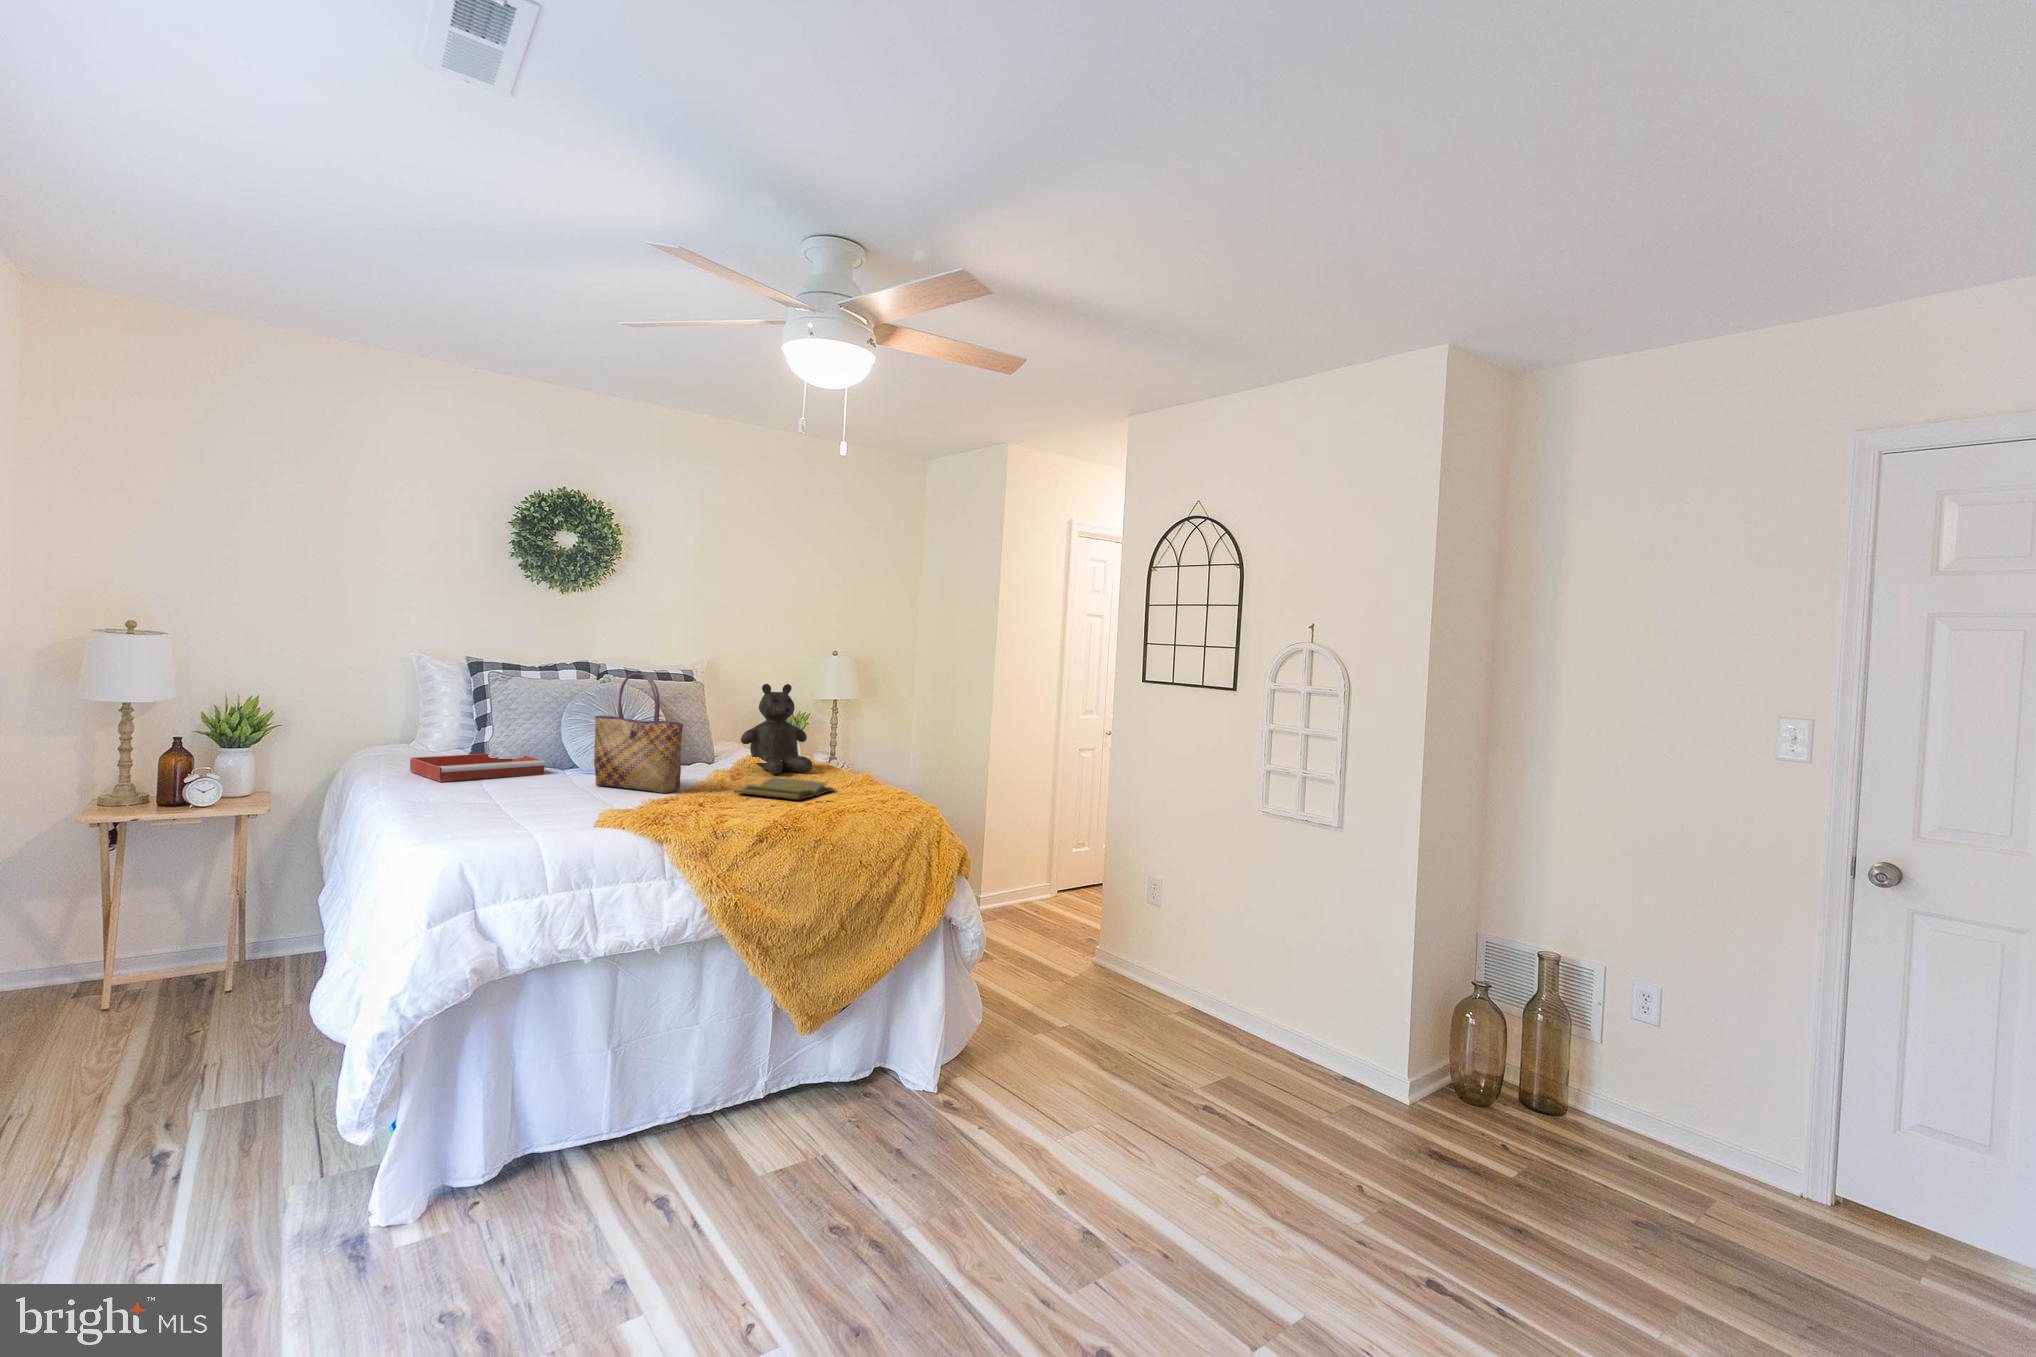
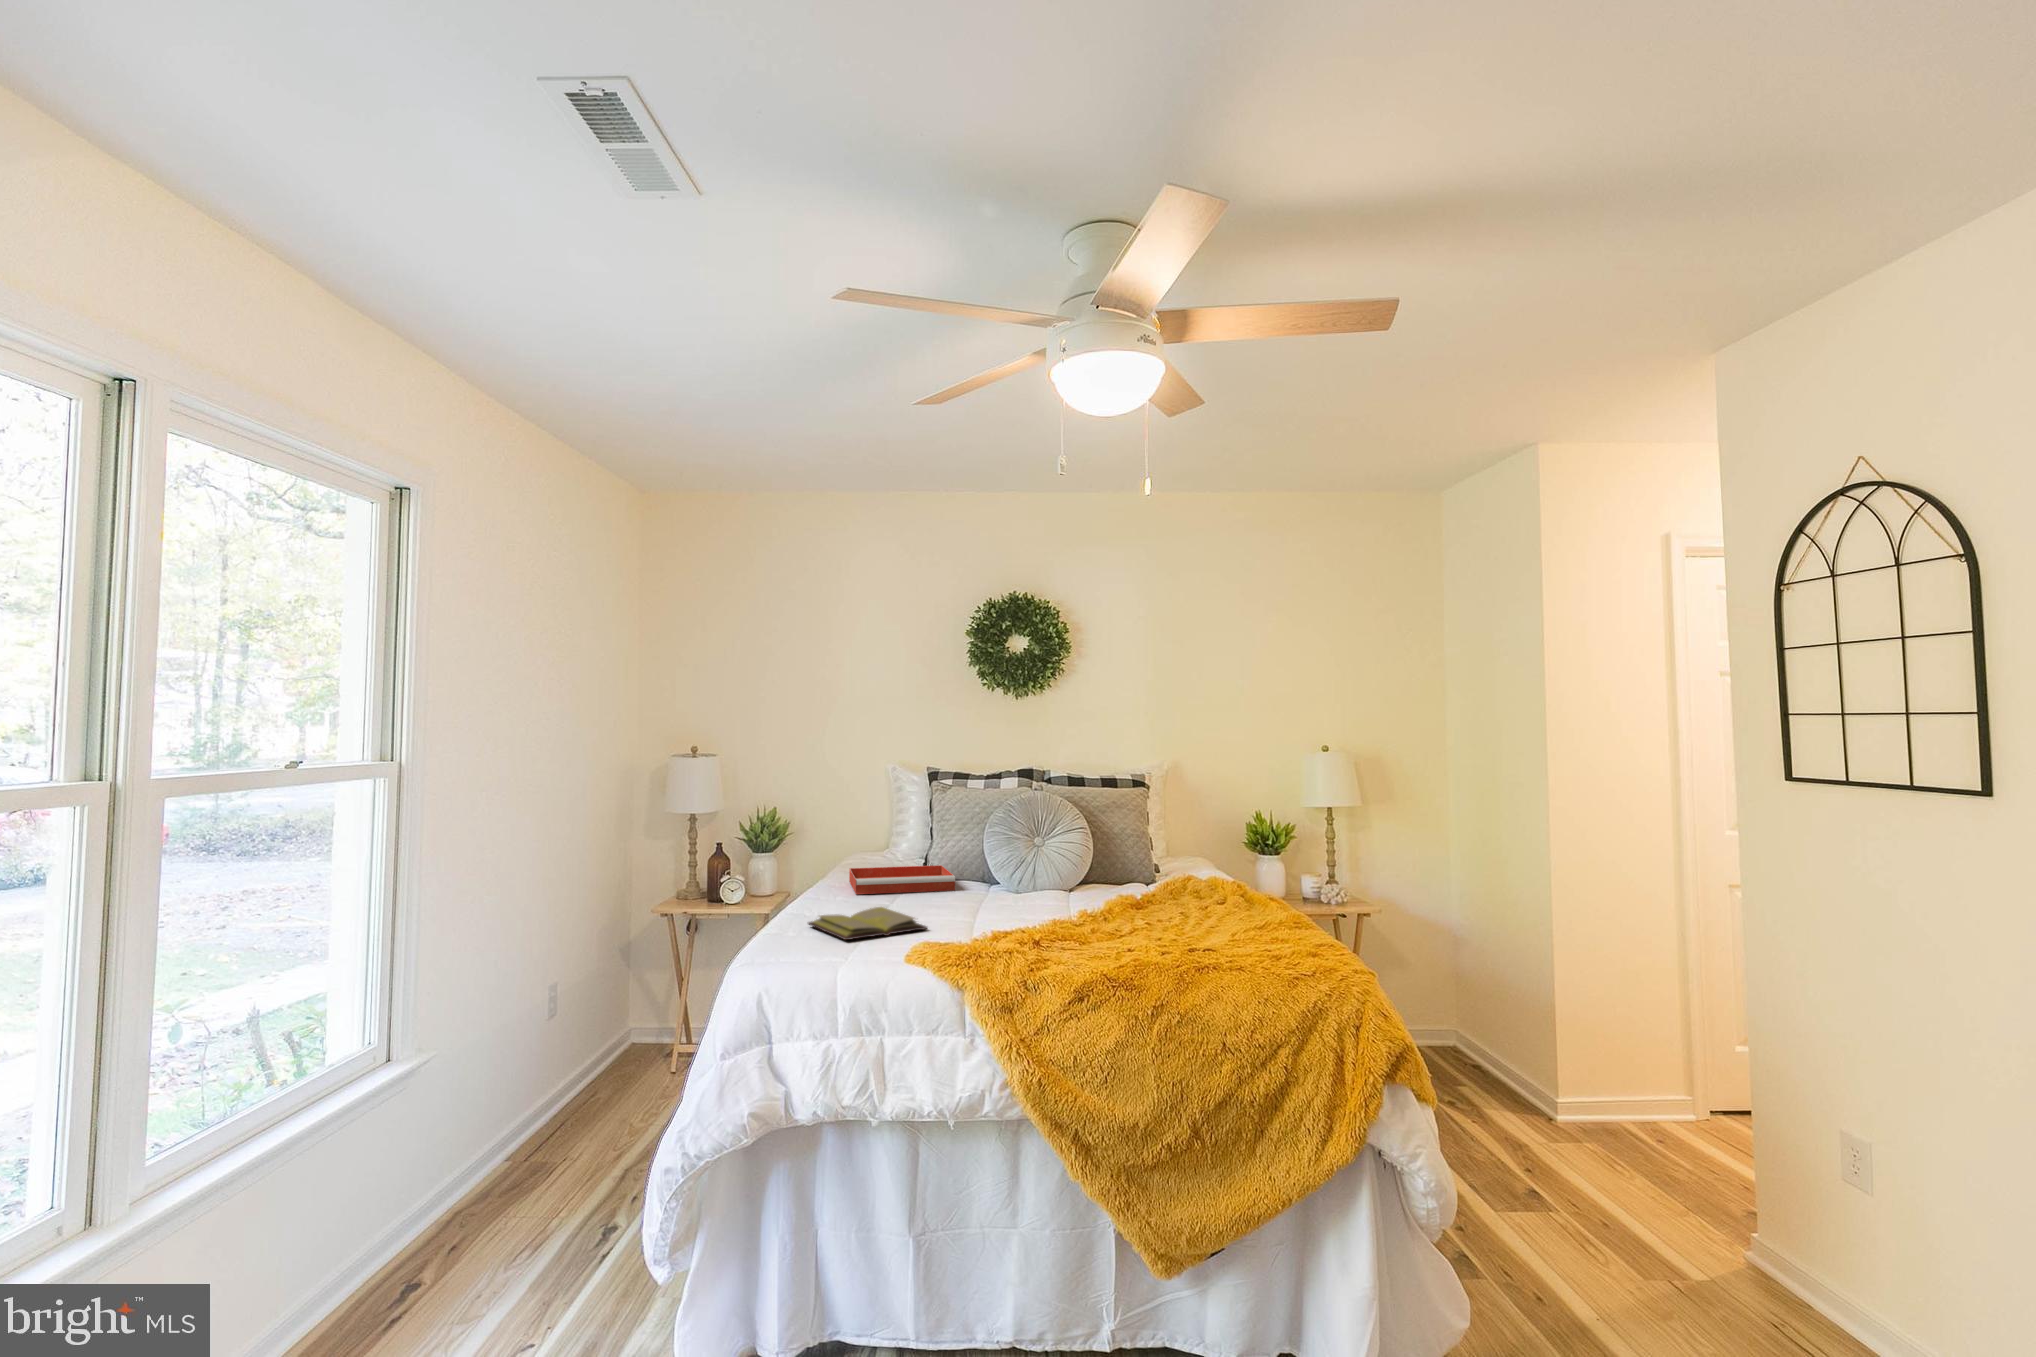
tote bag: present [594,673,683,793] -> none [979,781,1057,922]
teddy bear: present [741,684,813,774] -> none [1152,790,1239,905]
diary: present [736,777,835,800] -> present [808,907,927,940]

